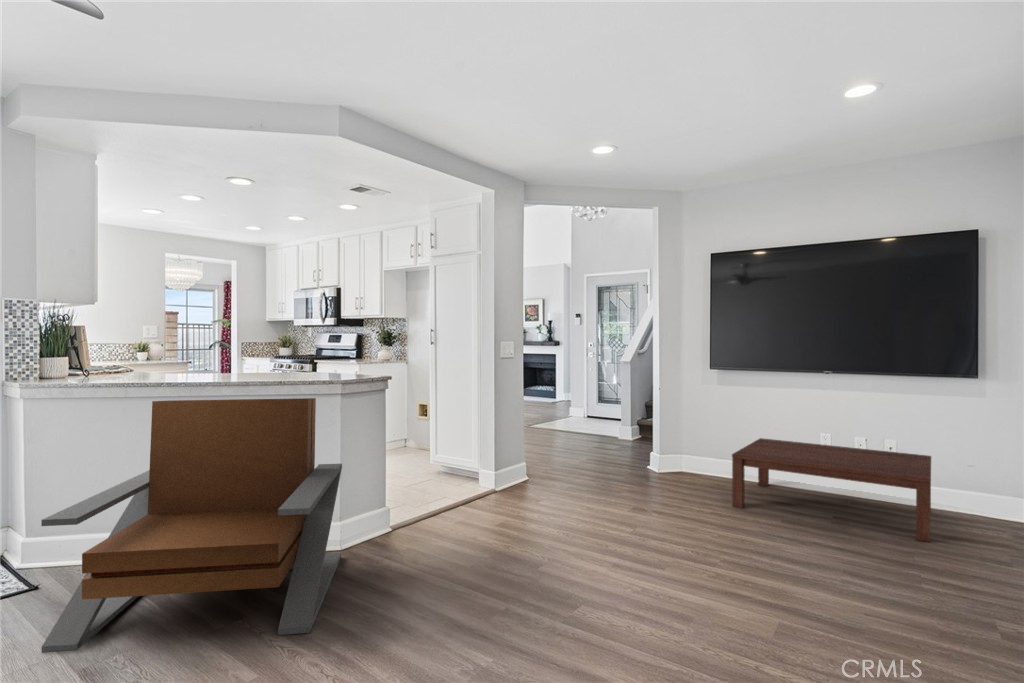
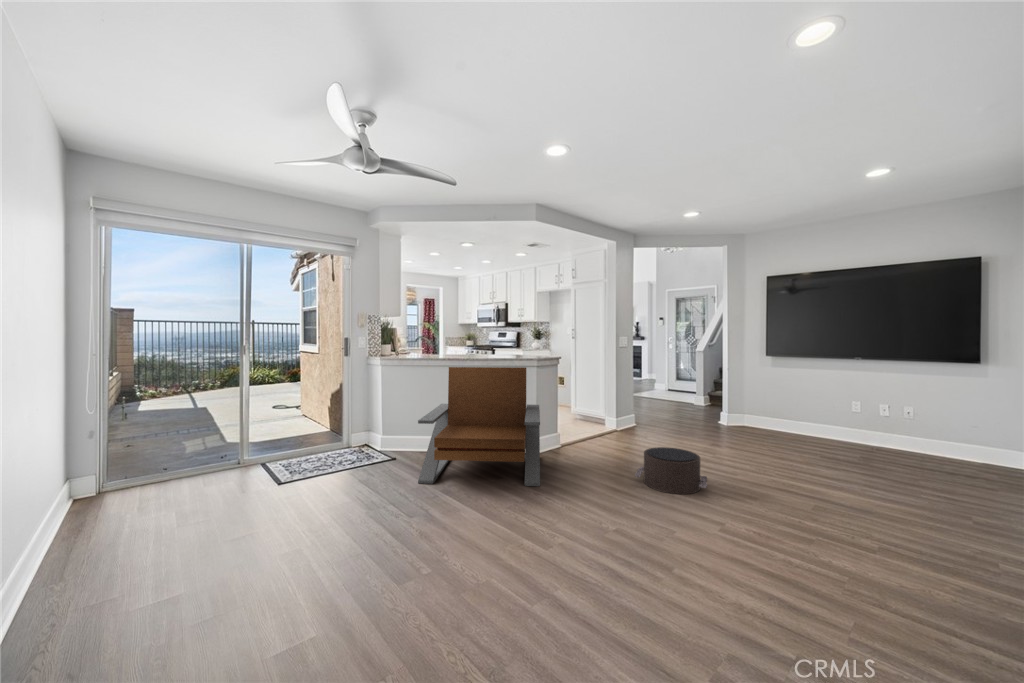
coffee table: present [732,438,931,542] -> none [782,404,941,474]
pouf: none [492,533,614,625] -> present [635,447,707,494]

